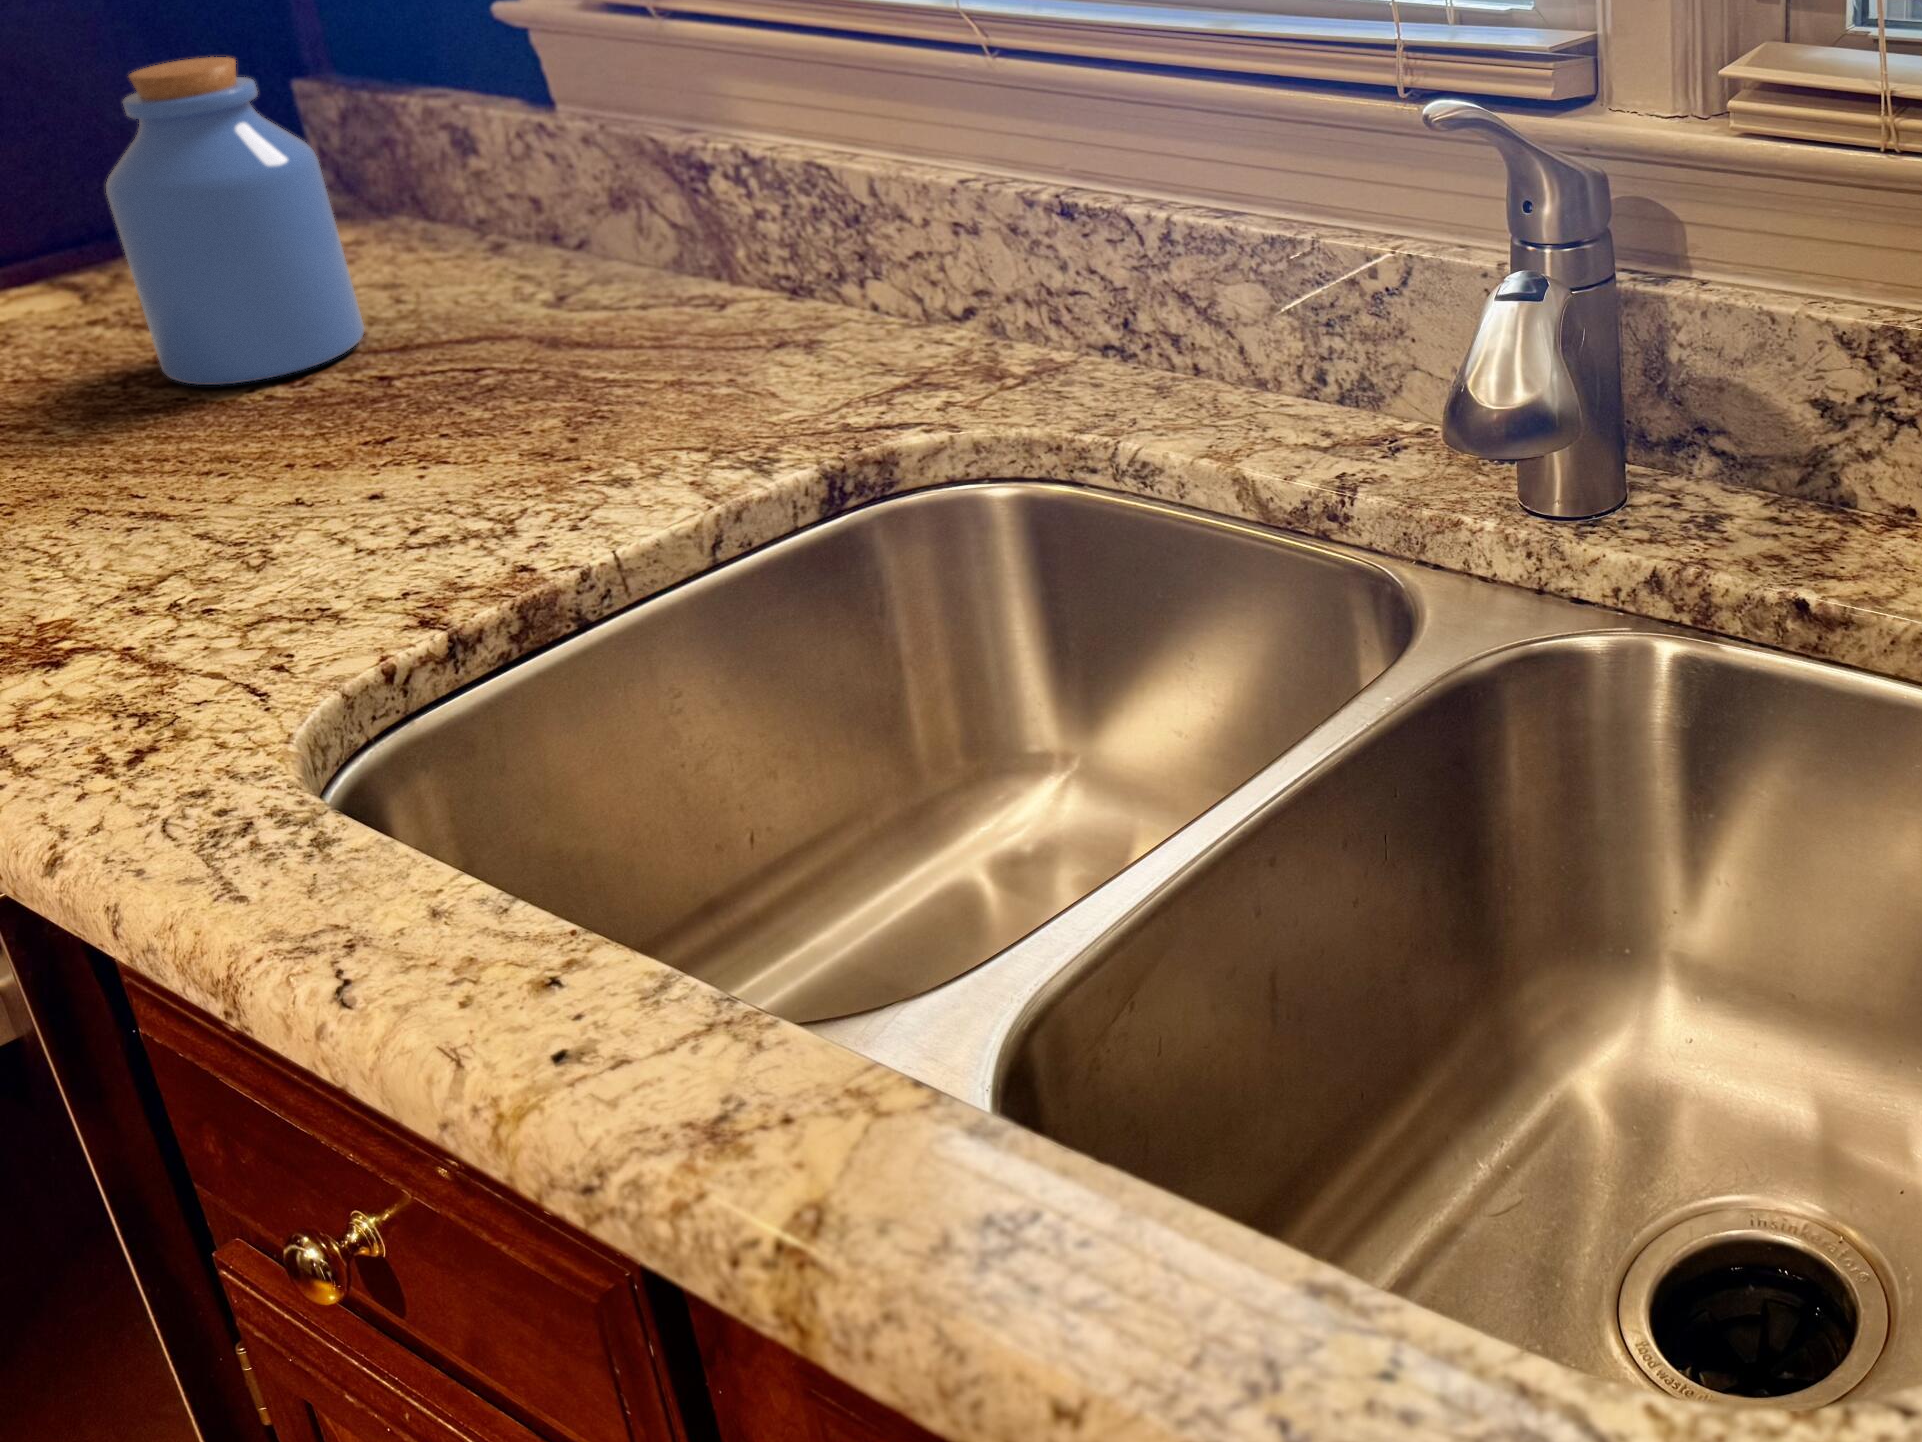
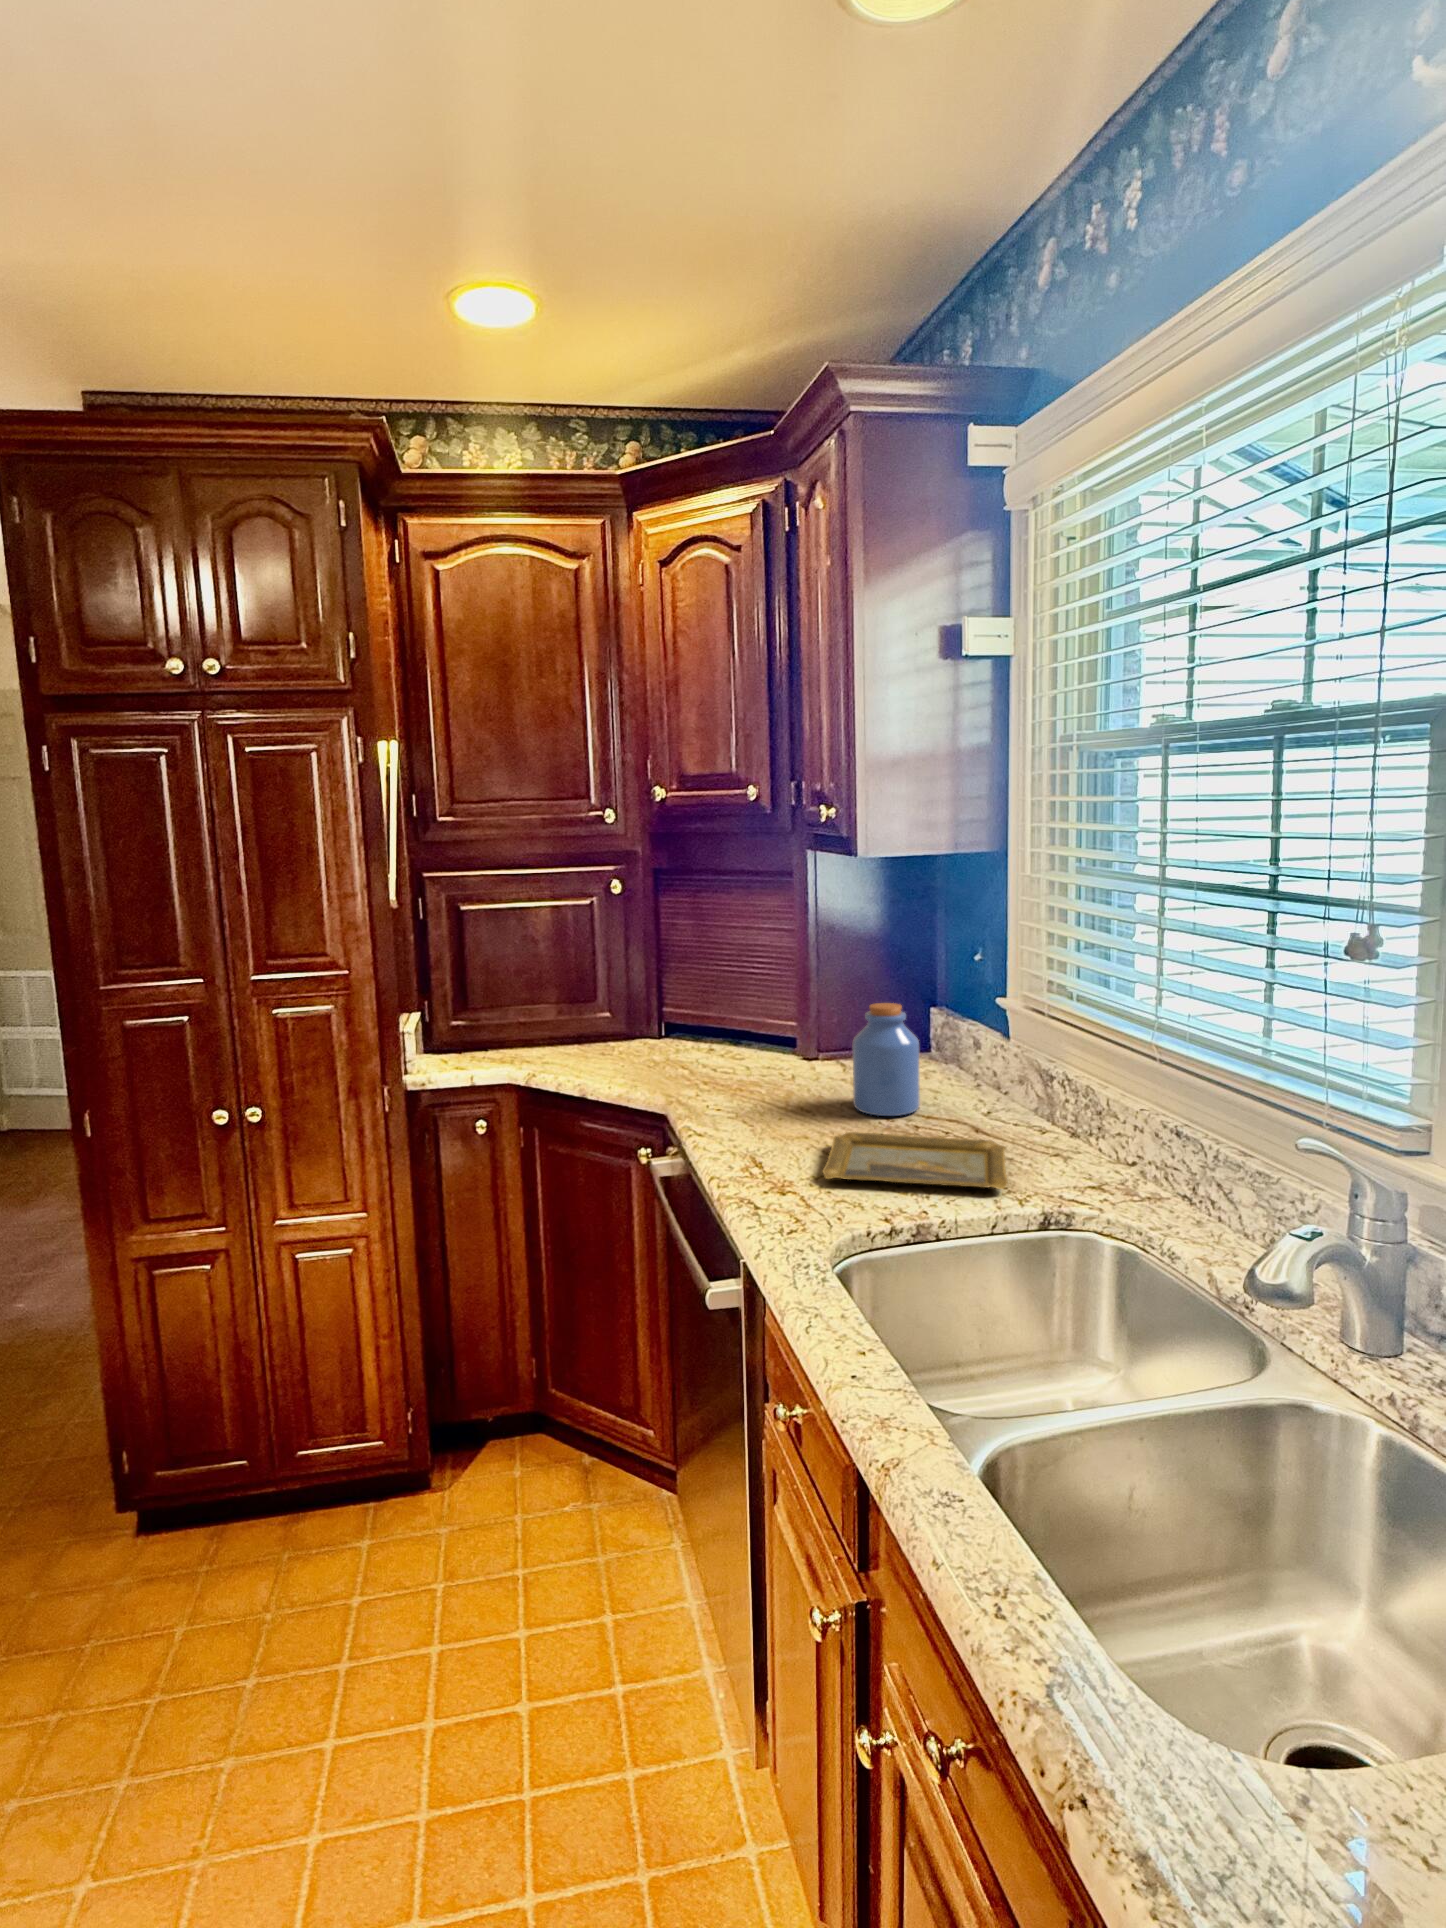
tray: none [150,352,708,578] -> present [823,1132,1008,1189]

